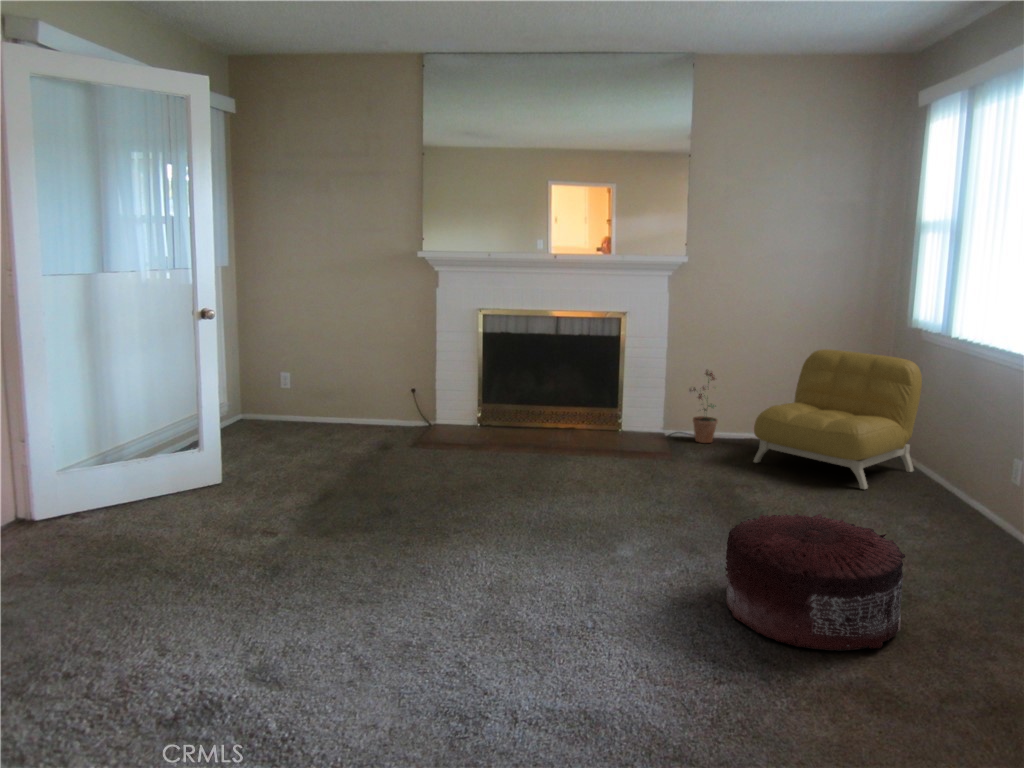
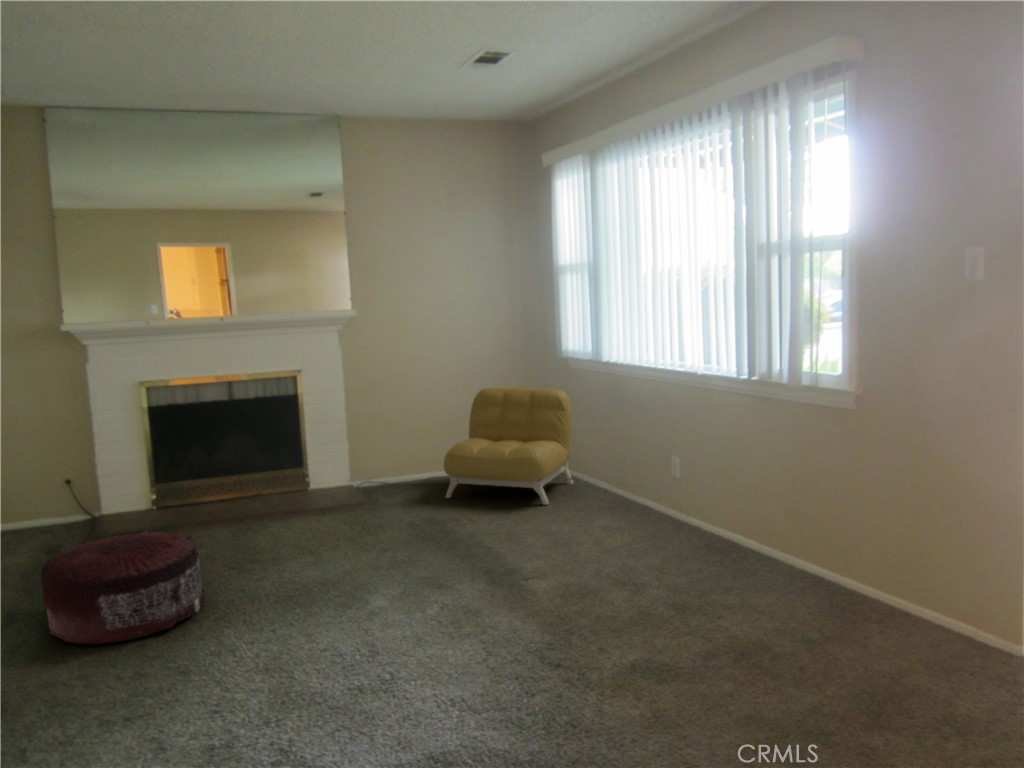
potted plant: present [690,370,717,443] -> none [371,418,402,488]
pouf: present [725,514,905,651] -> present [41,531,204,645]

